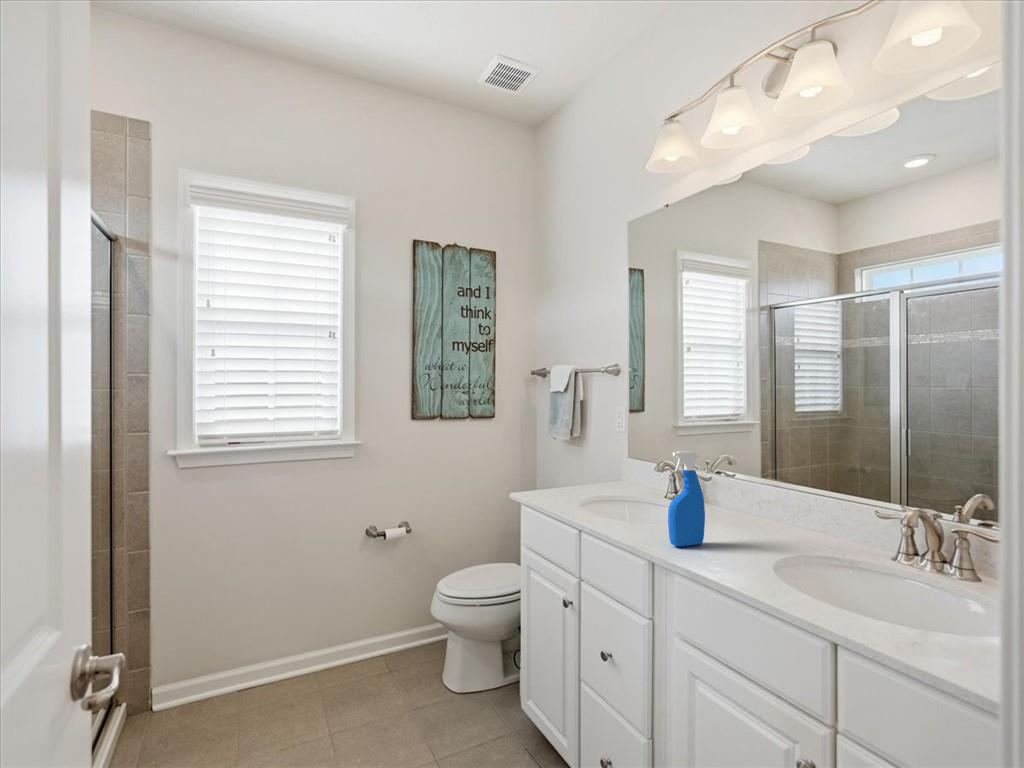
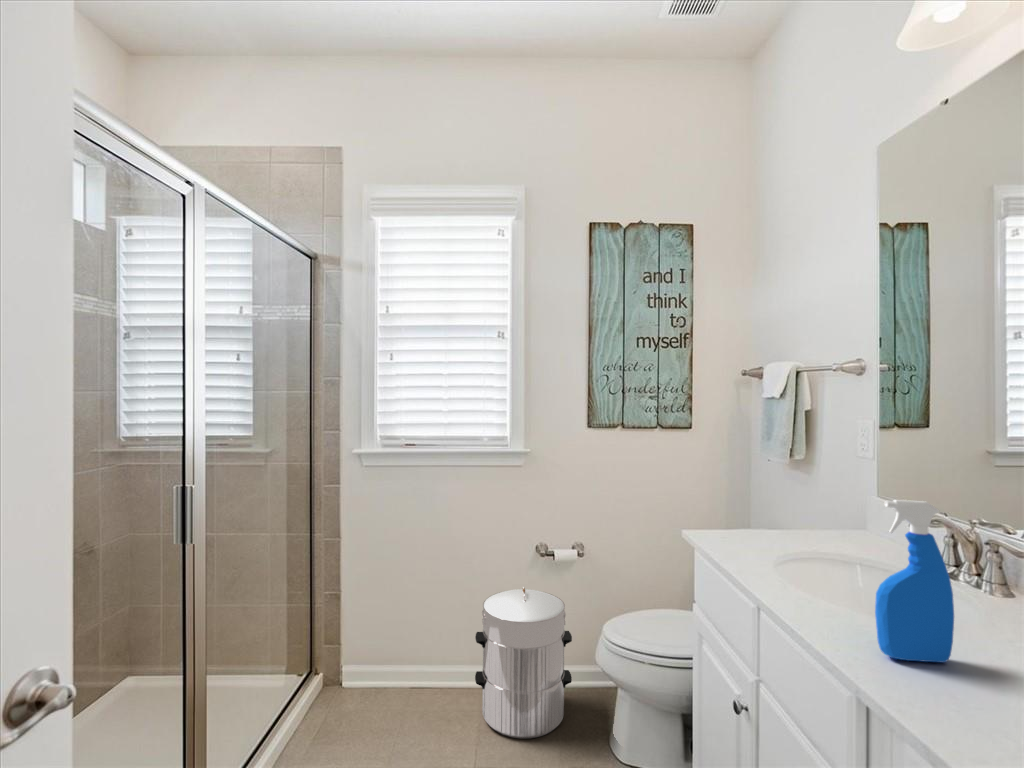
waste bin: none [315,566,406,703] -> present [475,587,572,739]

